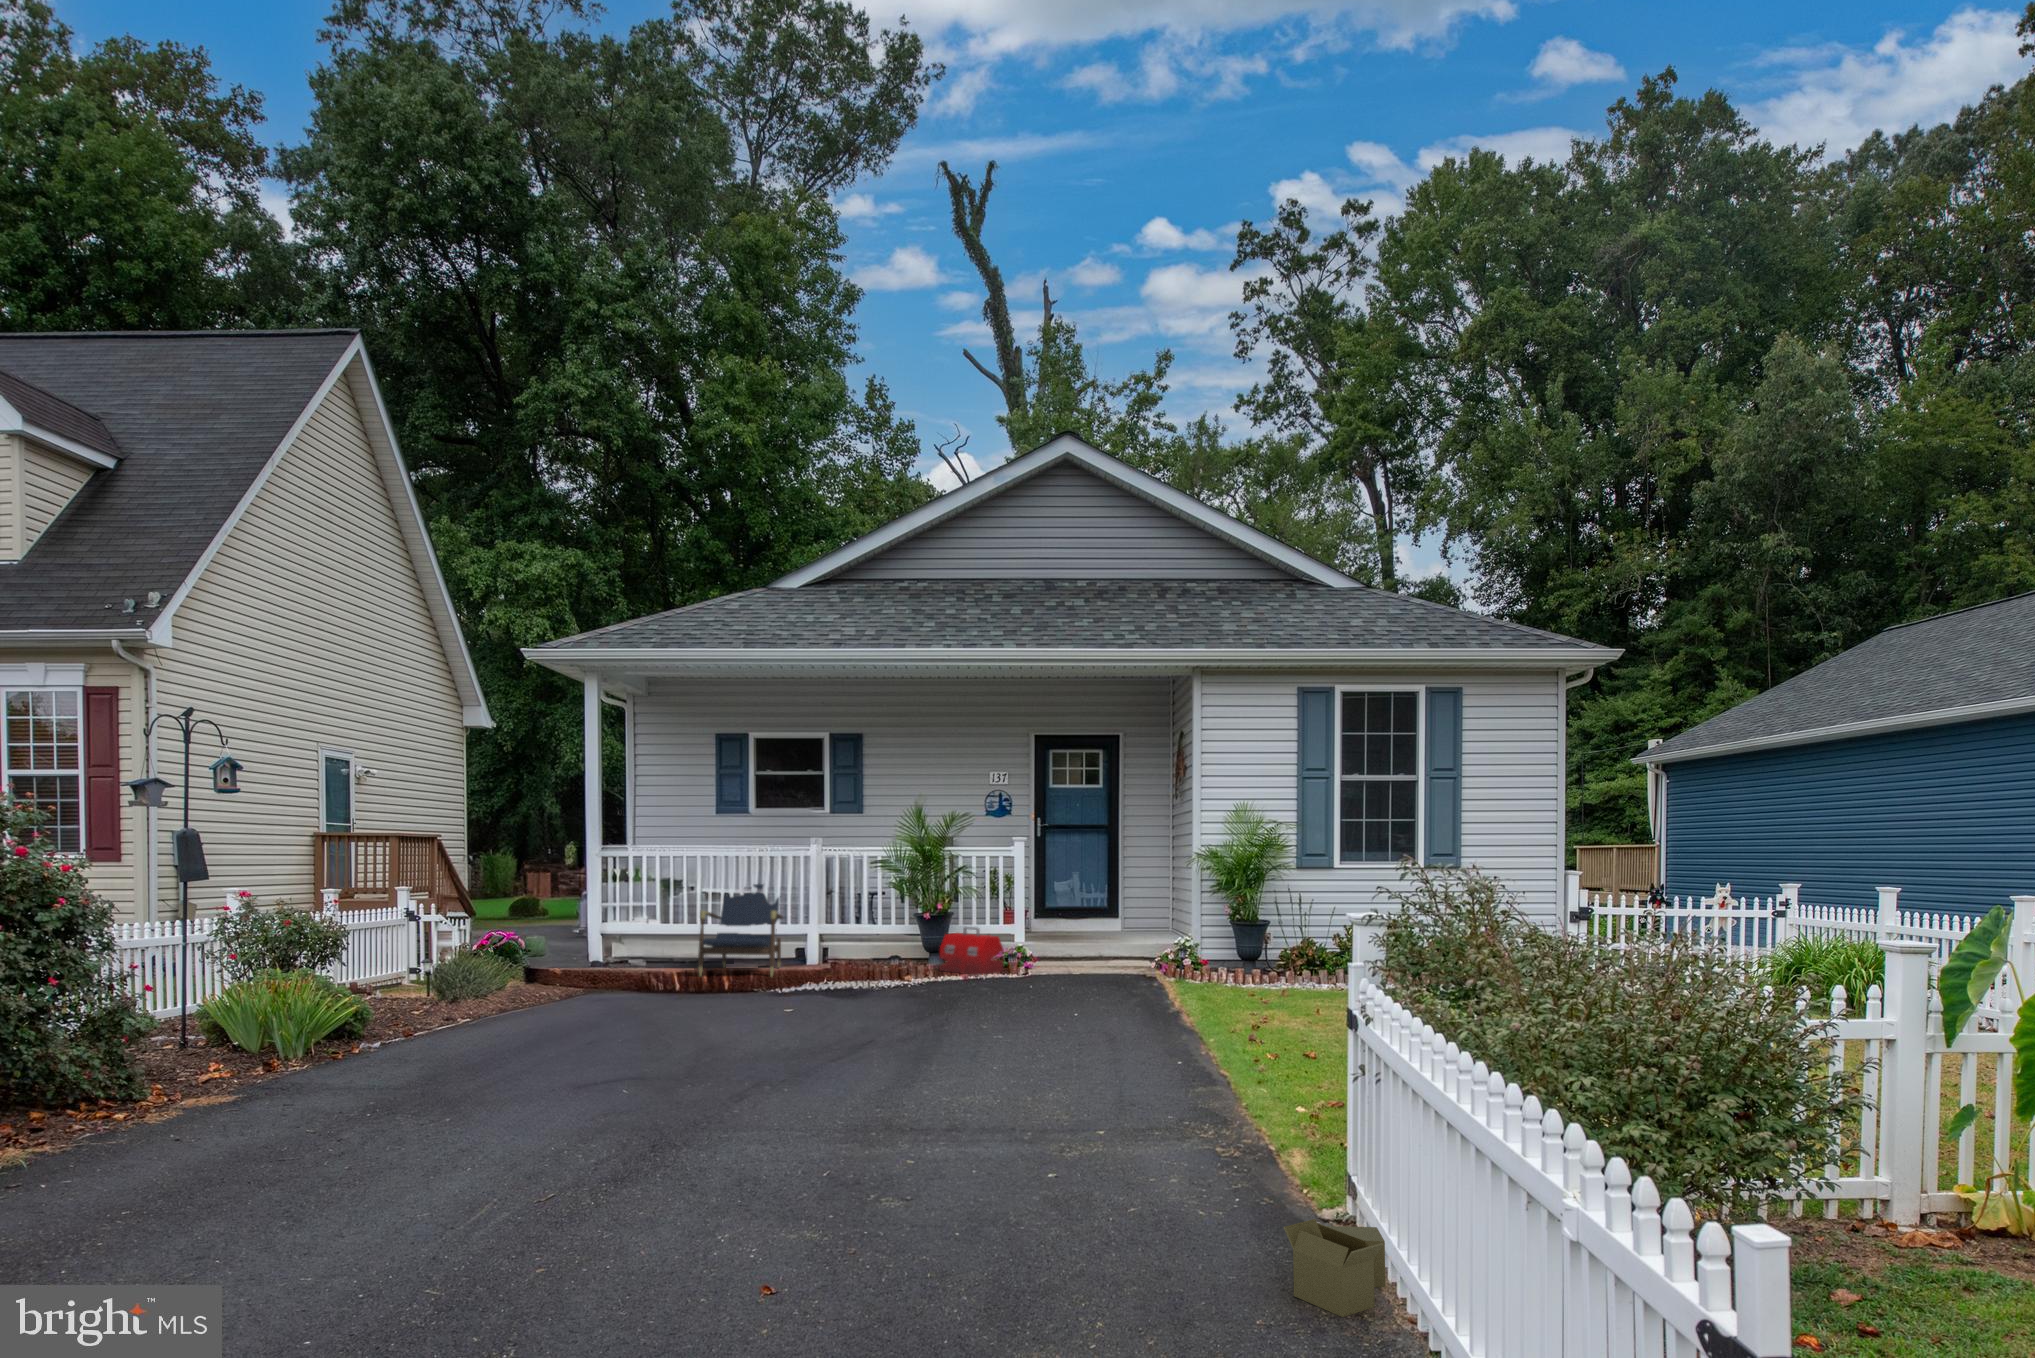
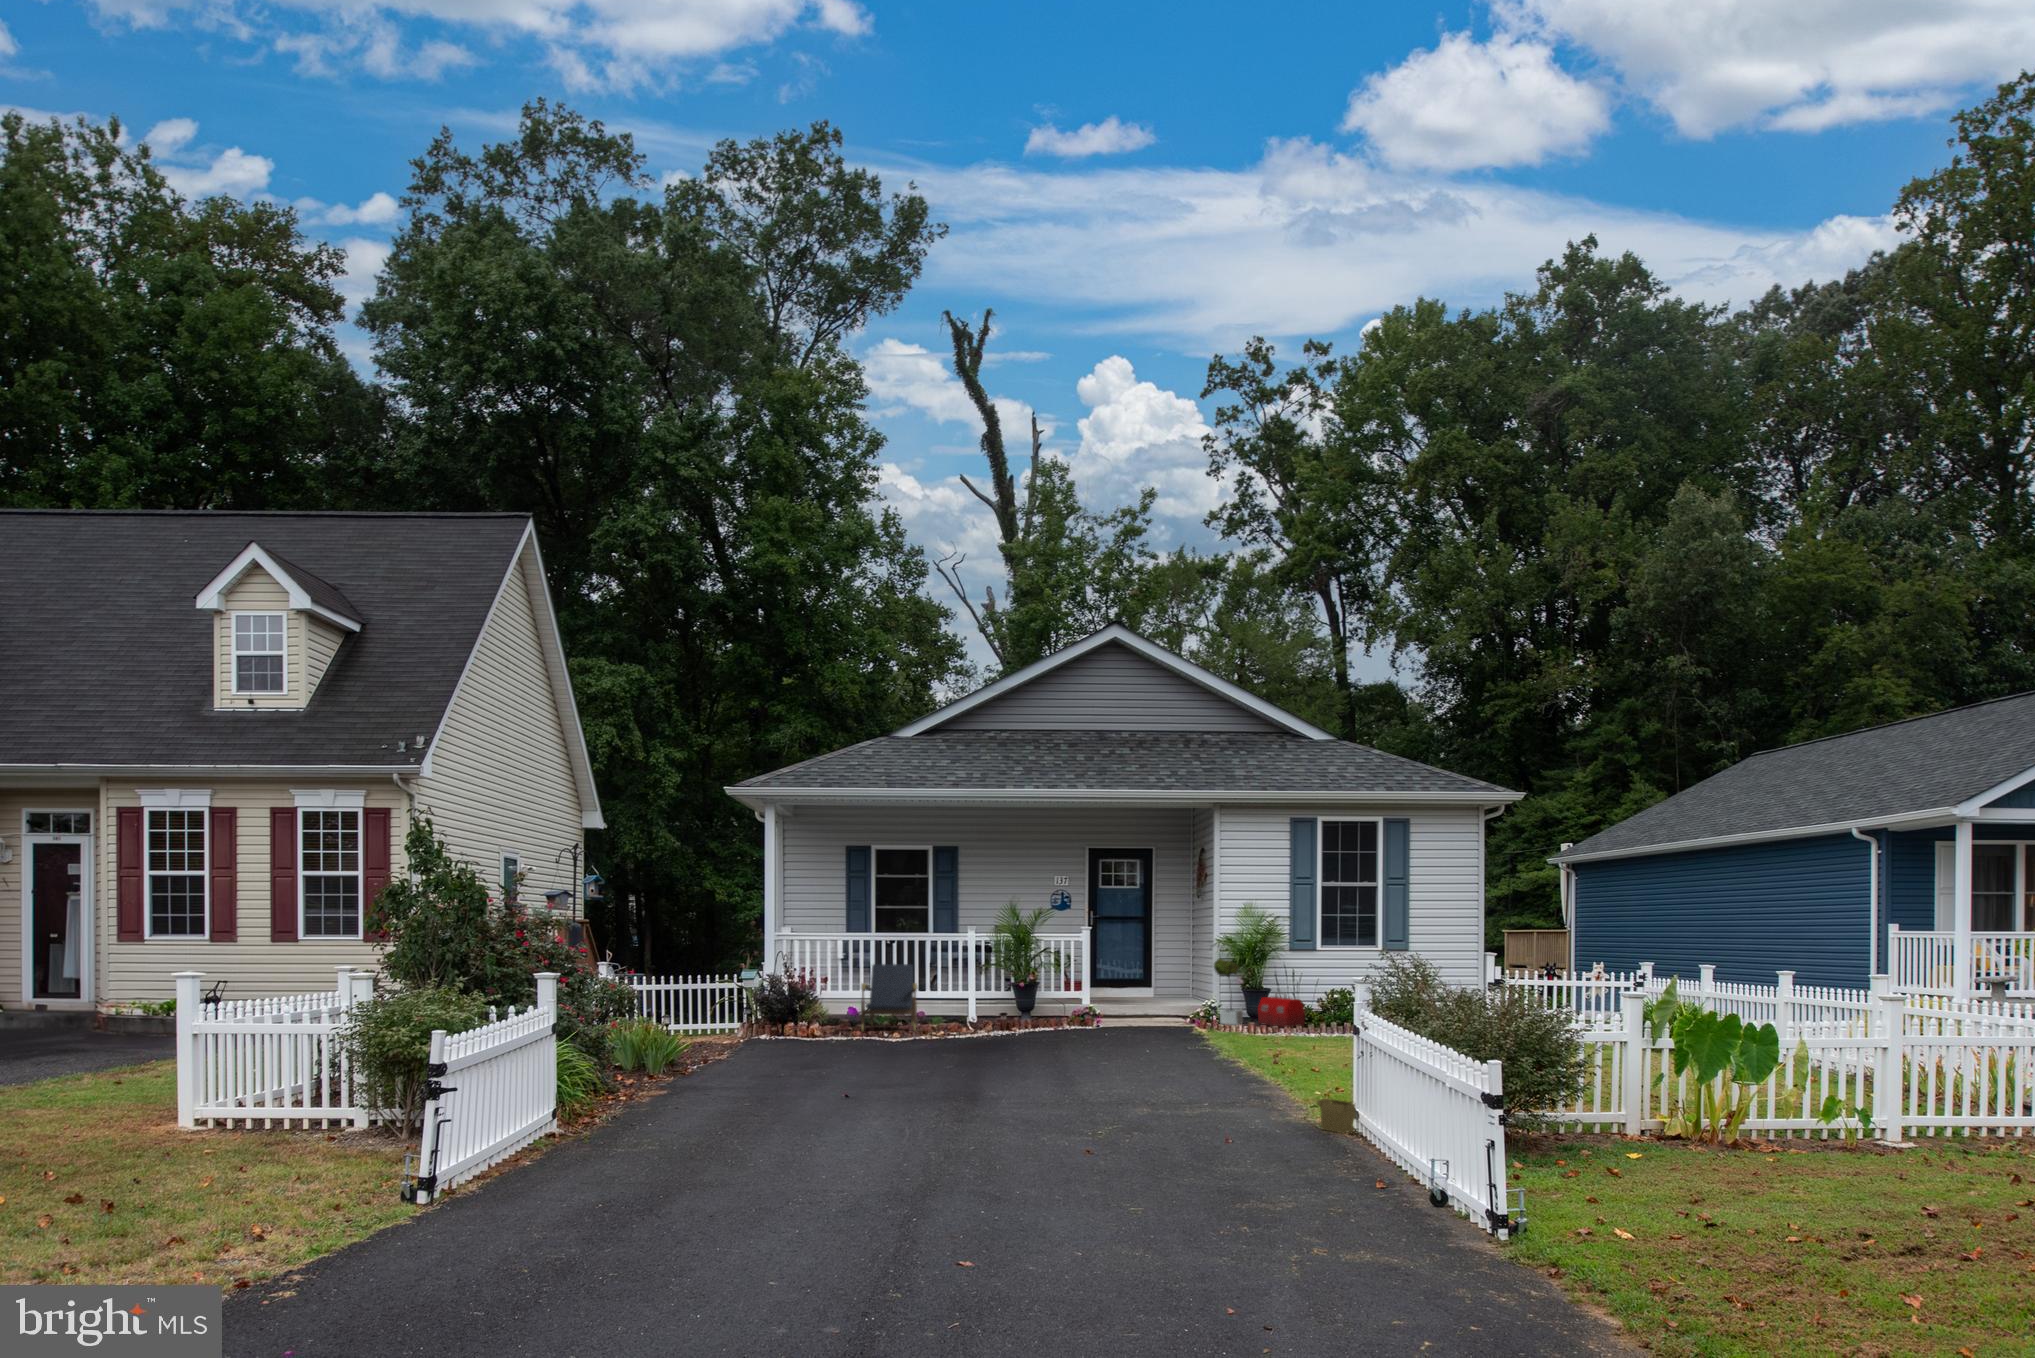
potted tree: none [1190,879,1231,973] -> present [1214,959,1243,1025]
toolbox: present [940,927,1003,975] -> present [1258,992,1305,1027]

